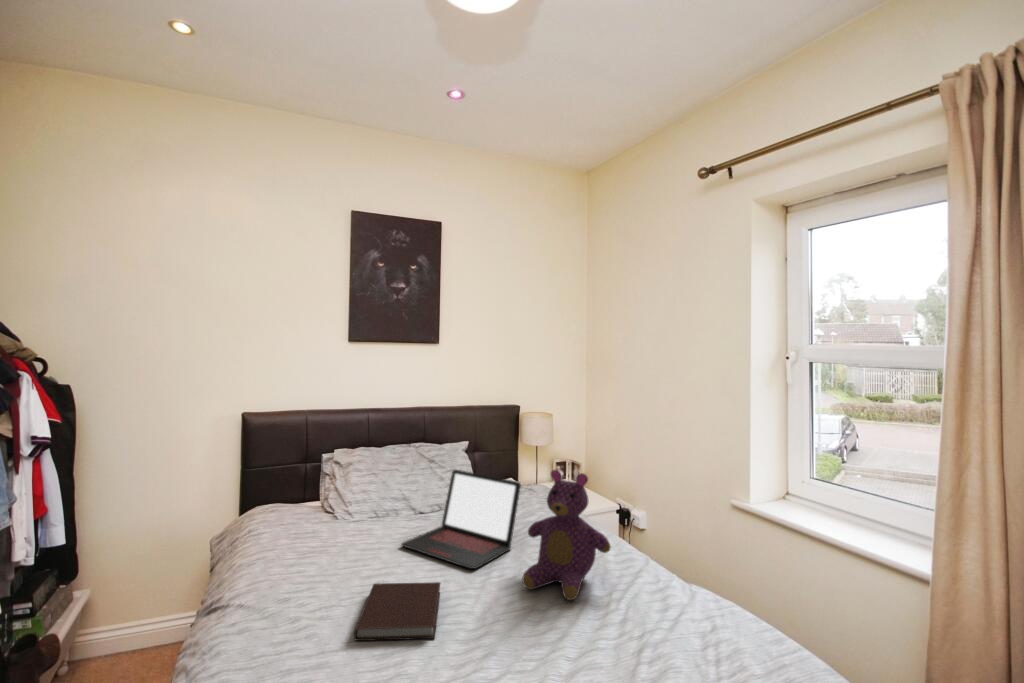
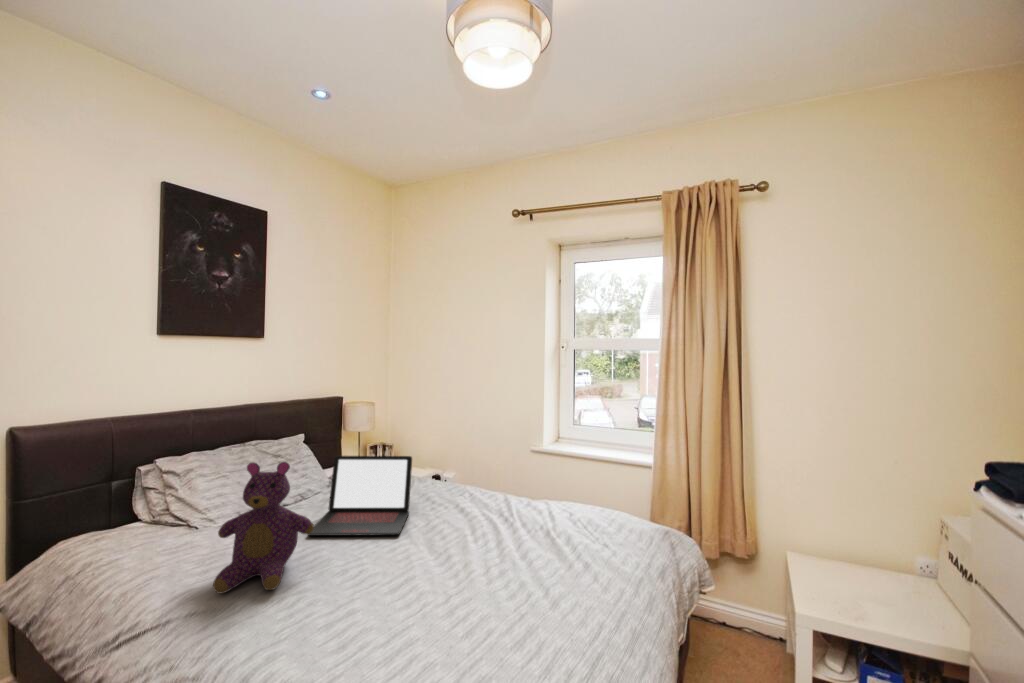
teddy bear: present [522,470,610,600] -> present [213,462,314,593]
notebook: present [354,582,440,641] -> none [331,550,428,613]

